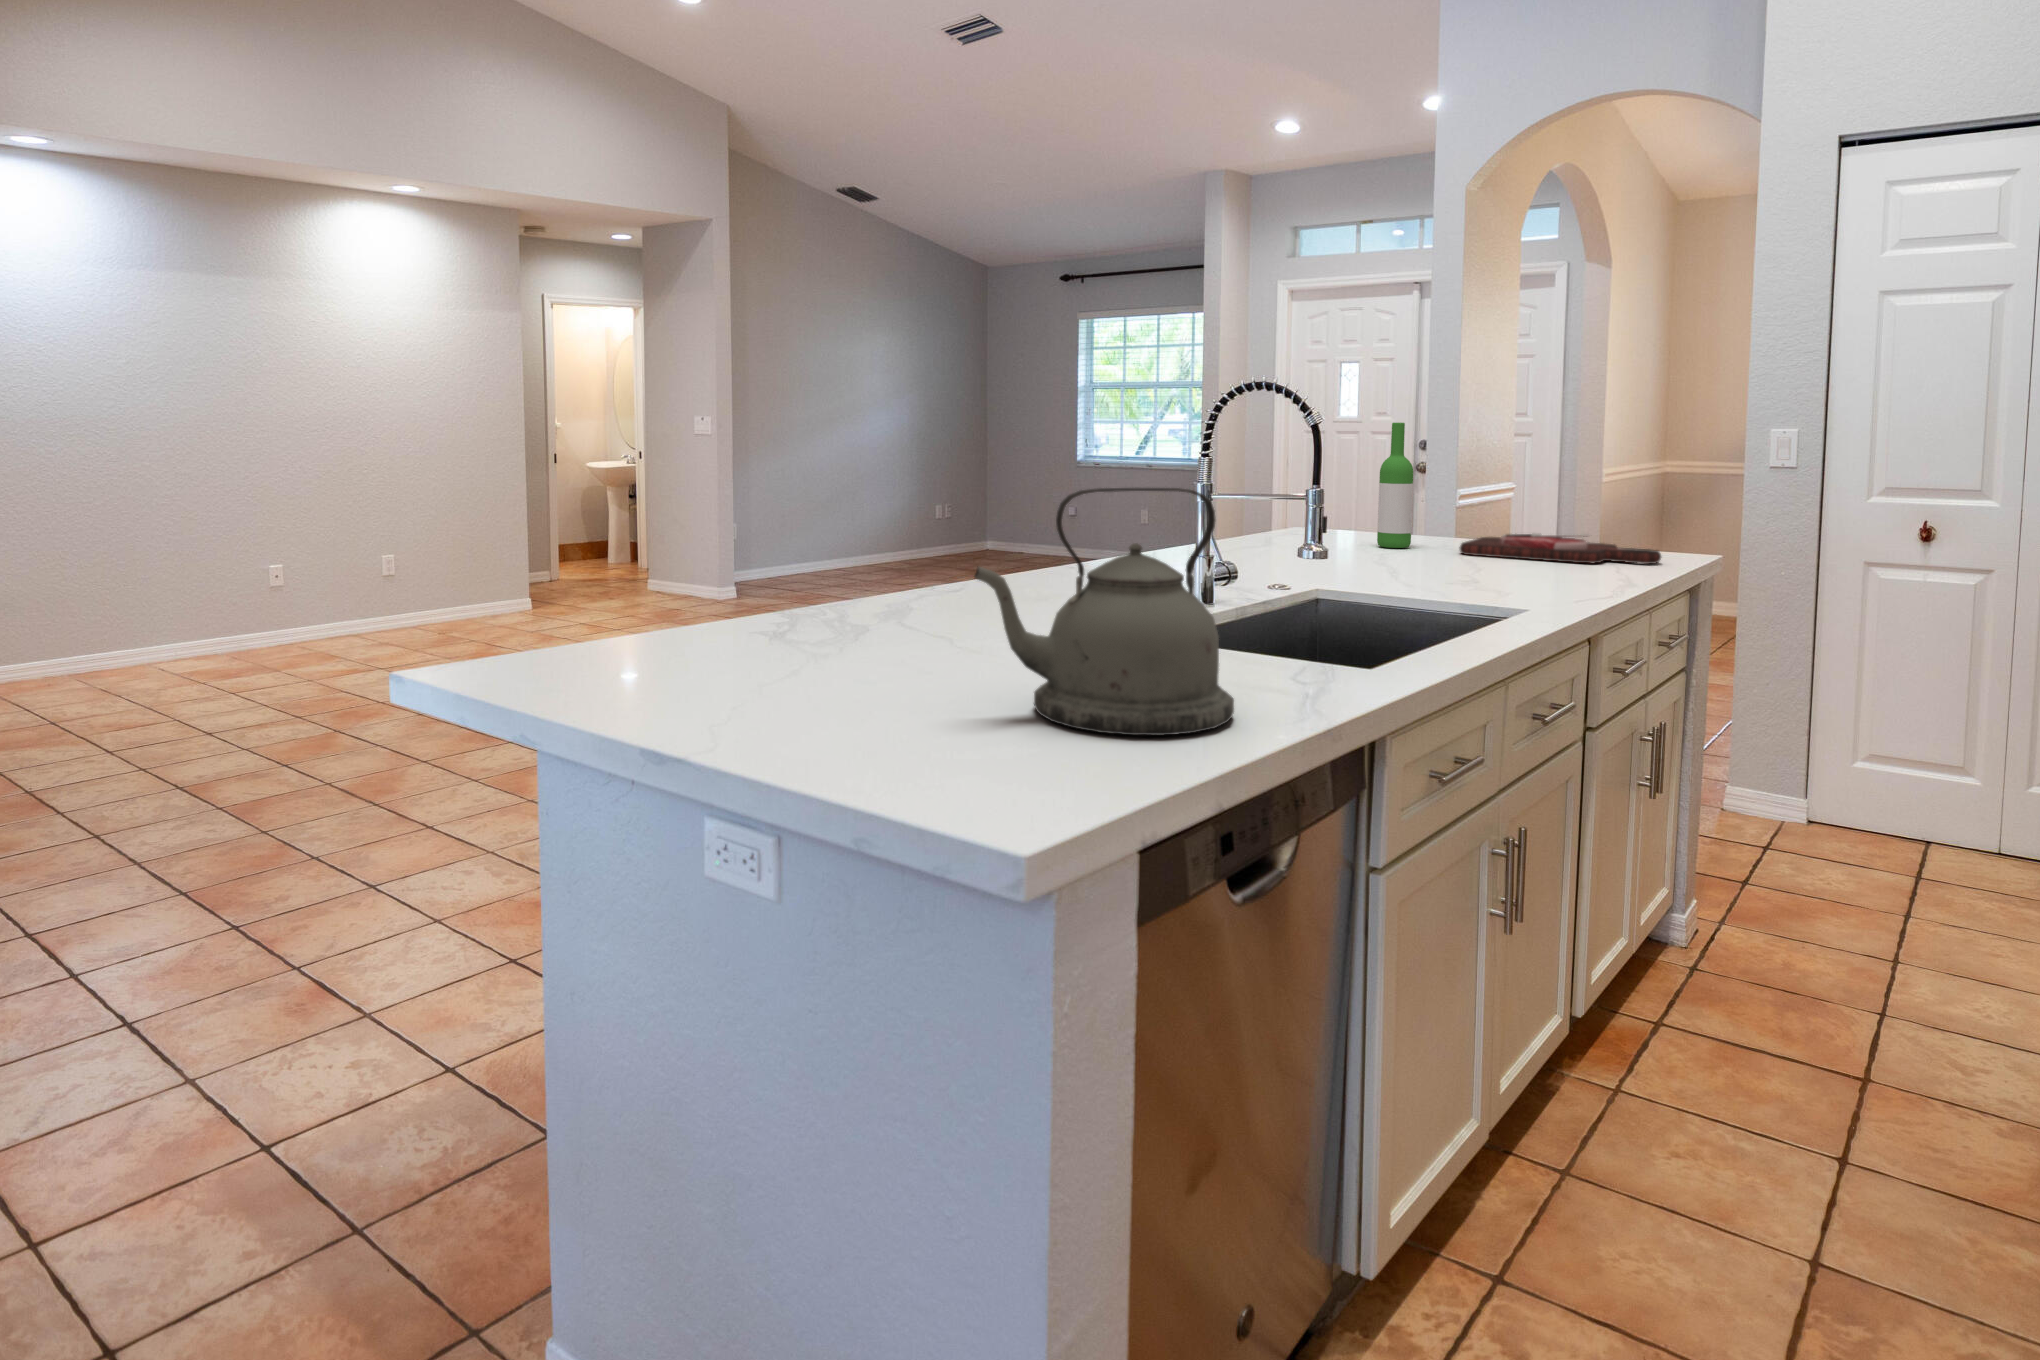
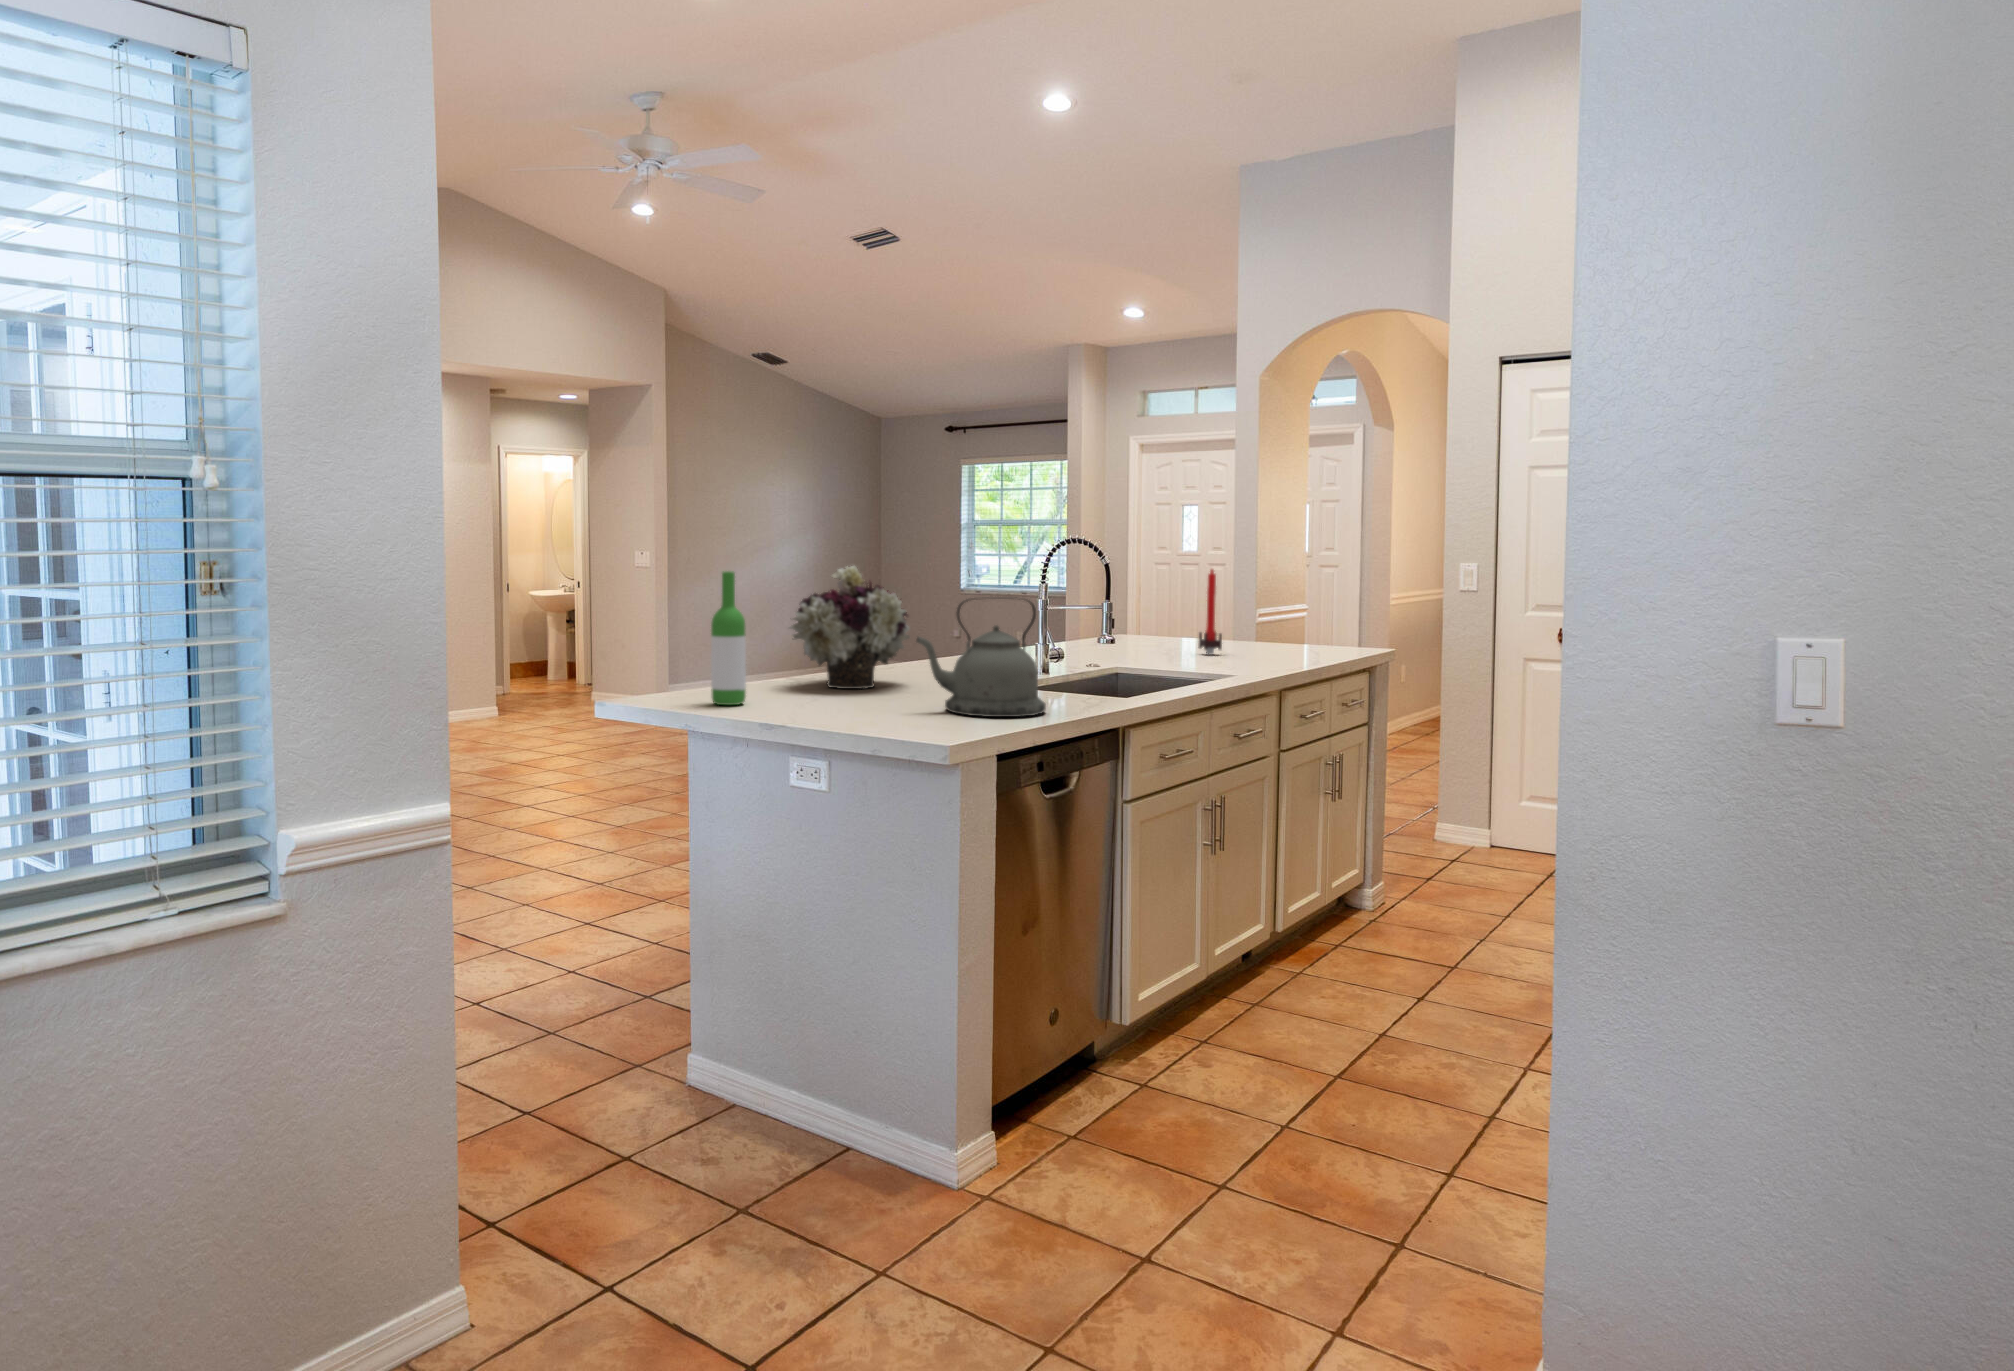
wine bottle: present [1377,423,1413,548] -> present [711,571,746,705]
flower arrangement: none [759,427,981,647] -> present [790,566,909,689]
candle: none [1432,434,1470,565] -> present [1198,569,1222,655]
cutting board: present [1459,533,1661,564] -> none [1222,635,1352,654]

